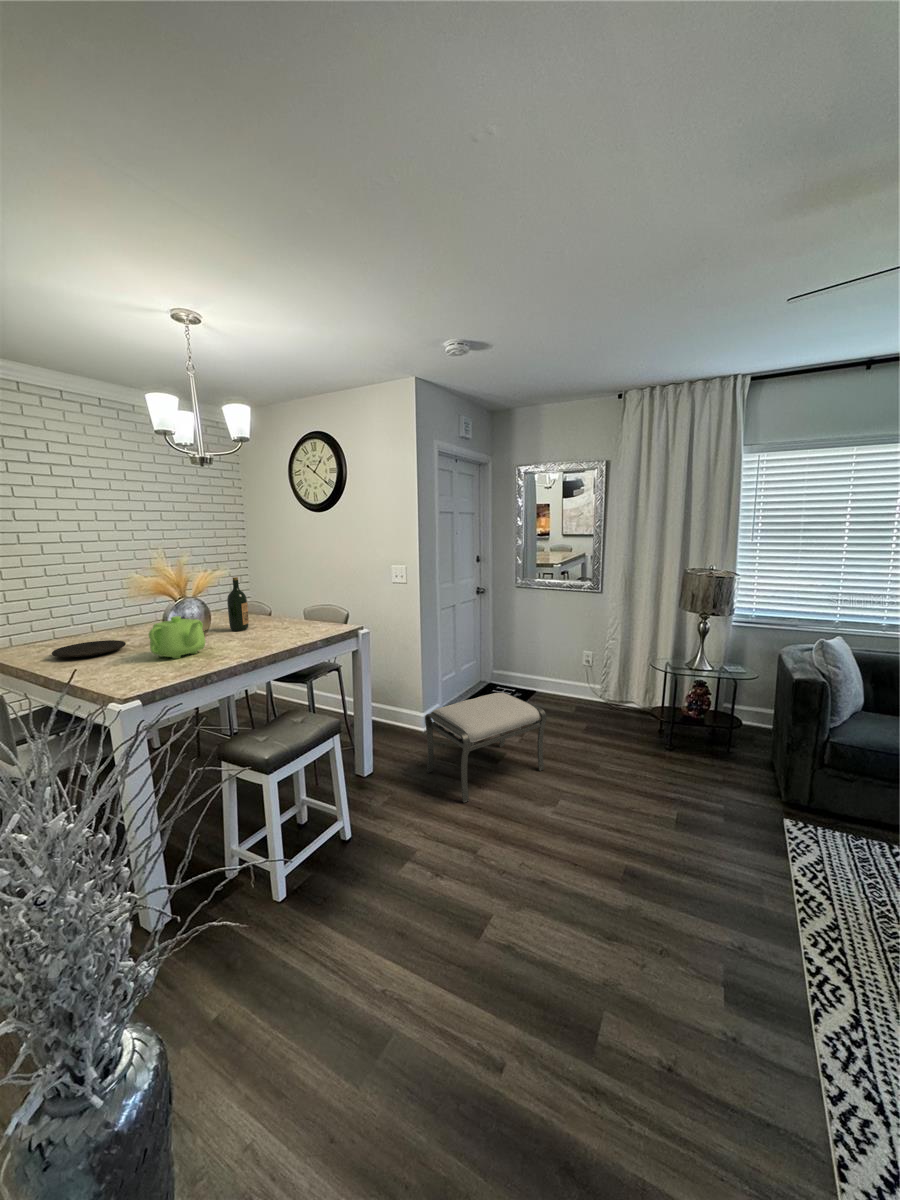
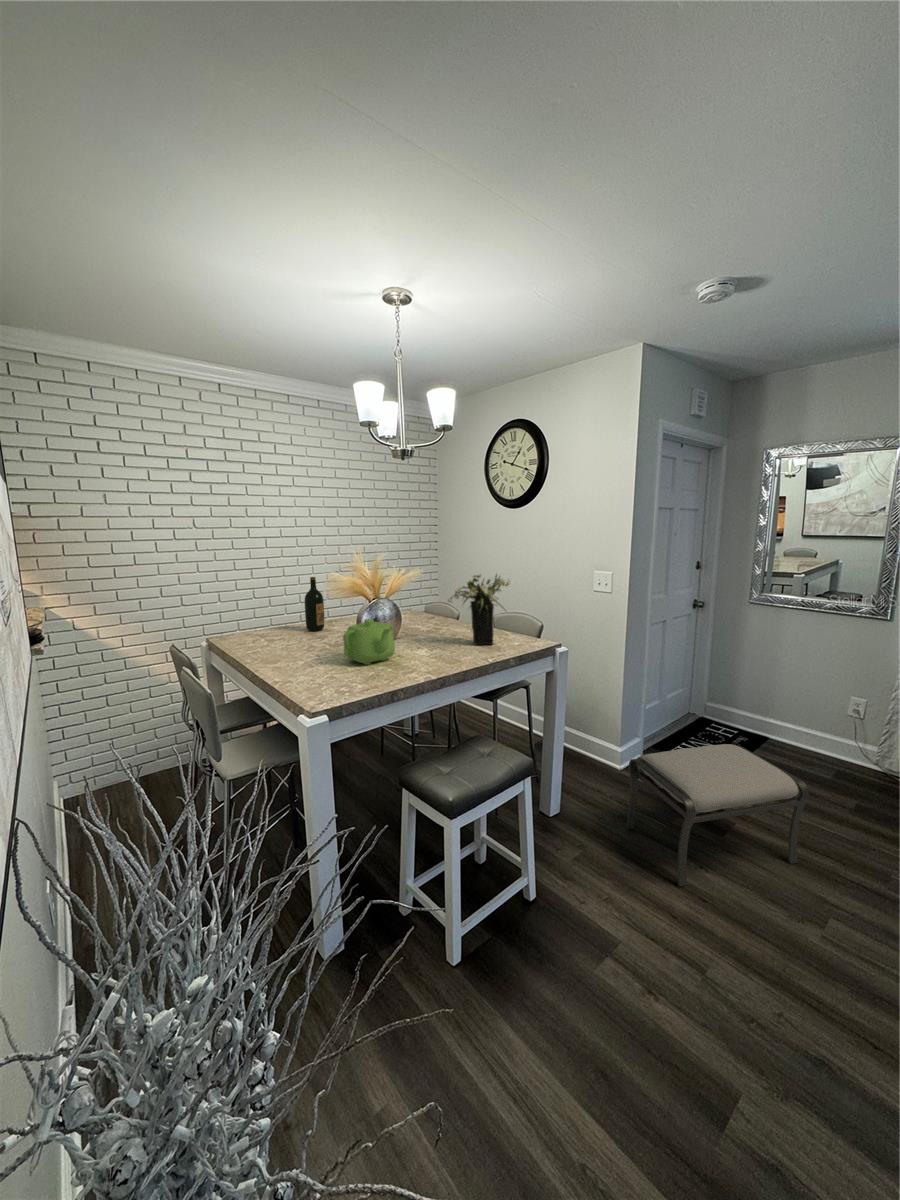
flower arrangement: none [256,569,315,634] -> present [448,574,510,645]
wine bottle: present [227,577,249,631] -> present [305,577,324,631]
plate: present [52,640,126,657] -> none [263,635,324,651]

